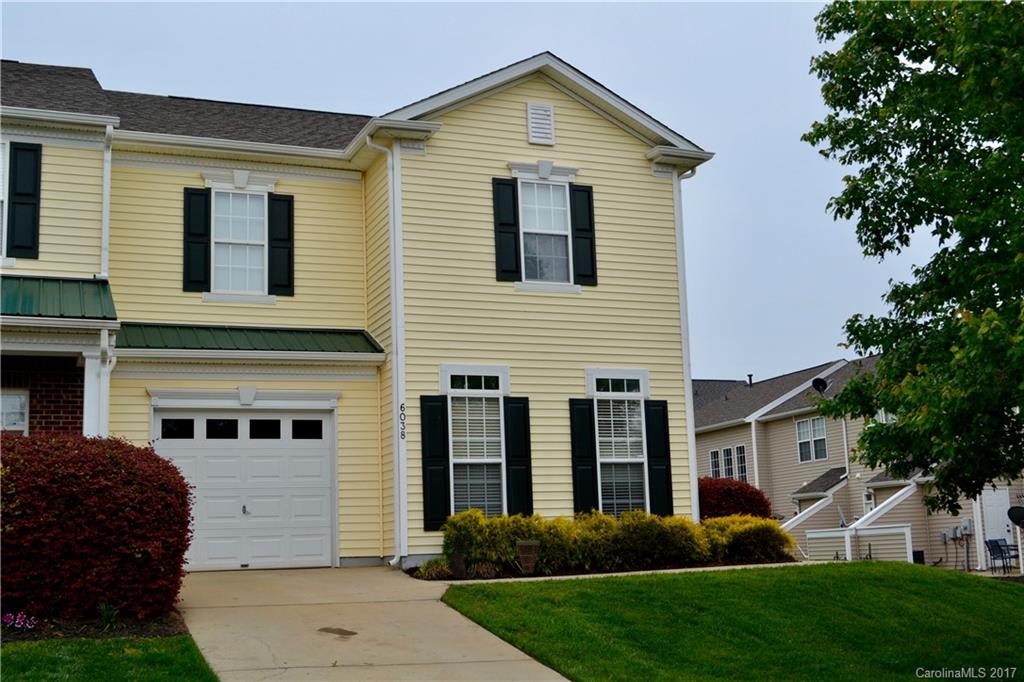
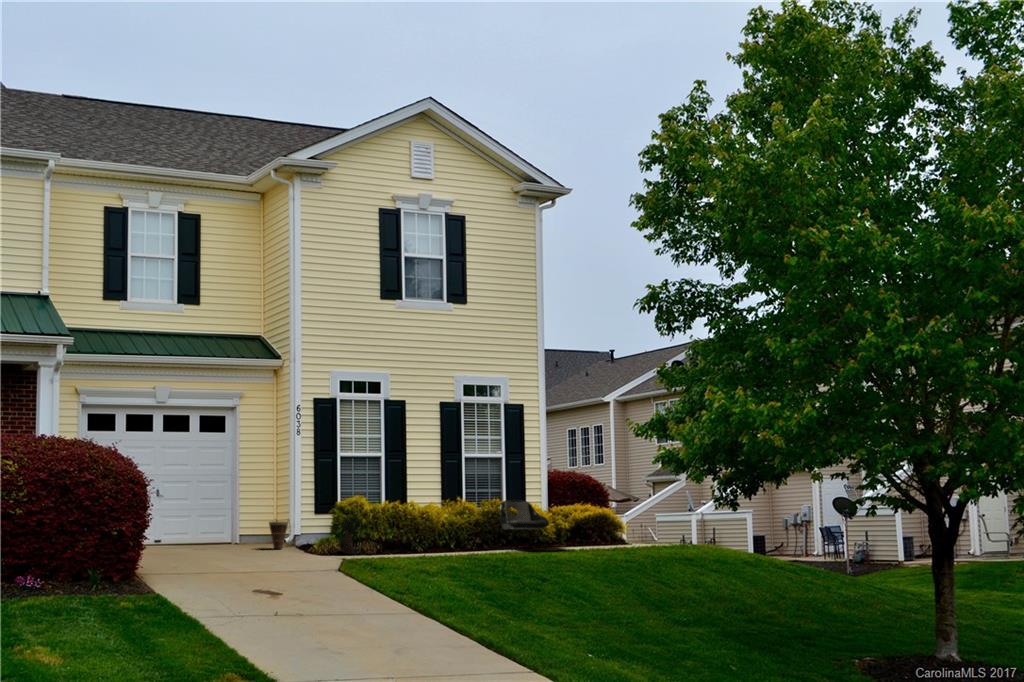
lounge chair: none [642,510,704,572] -> present [499,500,549,550]
basket: present [515,540,540,575] -> present [269,519,289,549]

